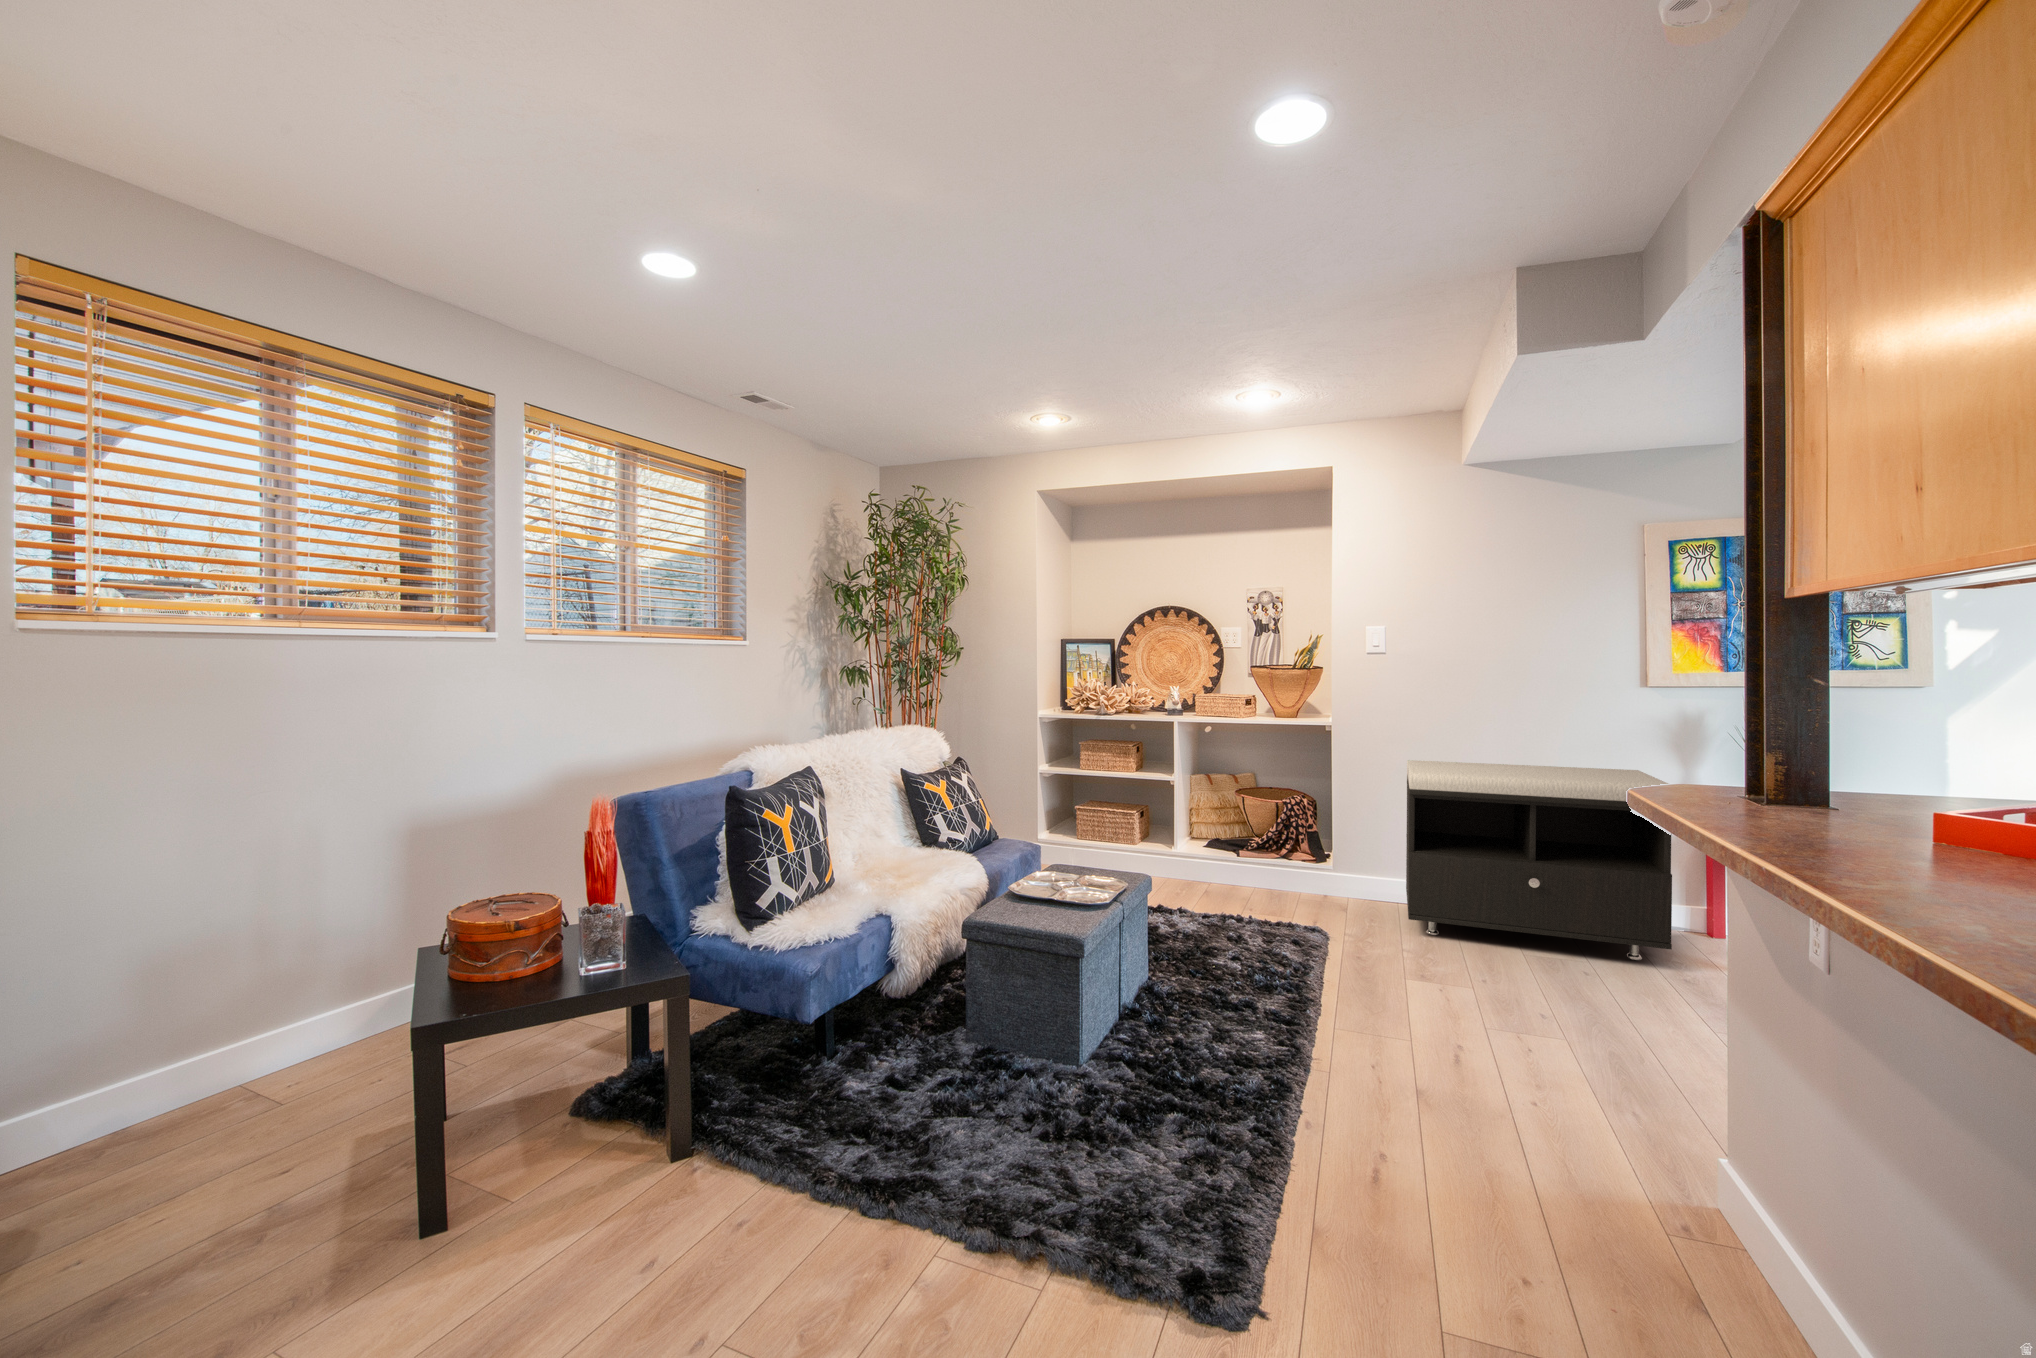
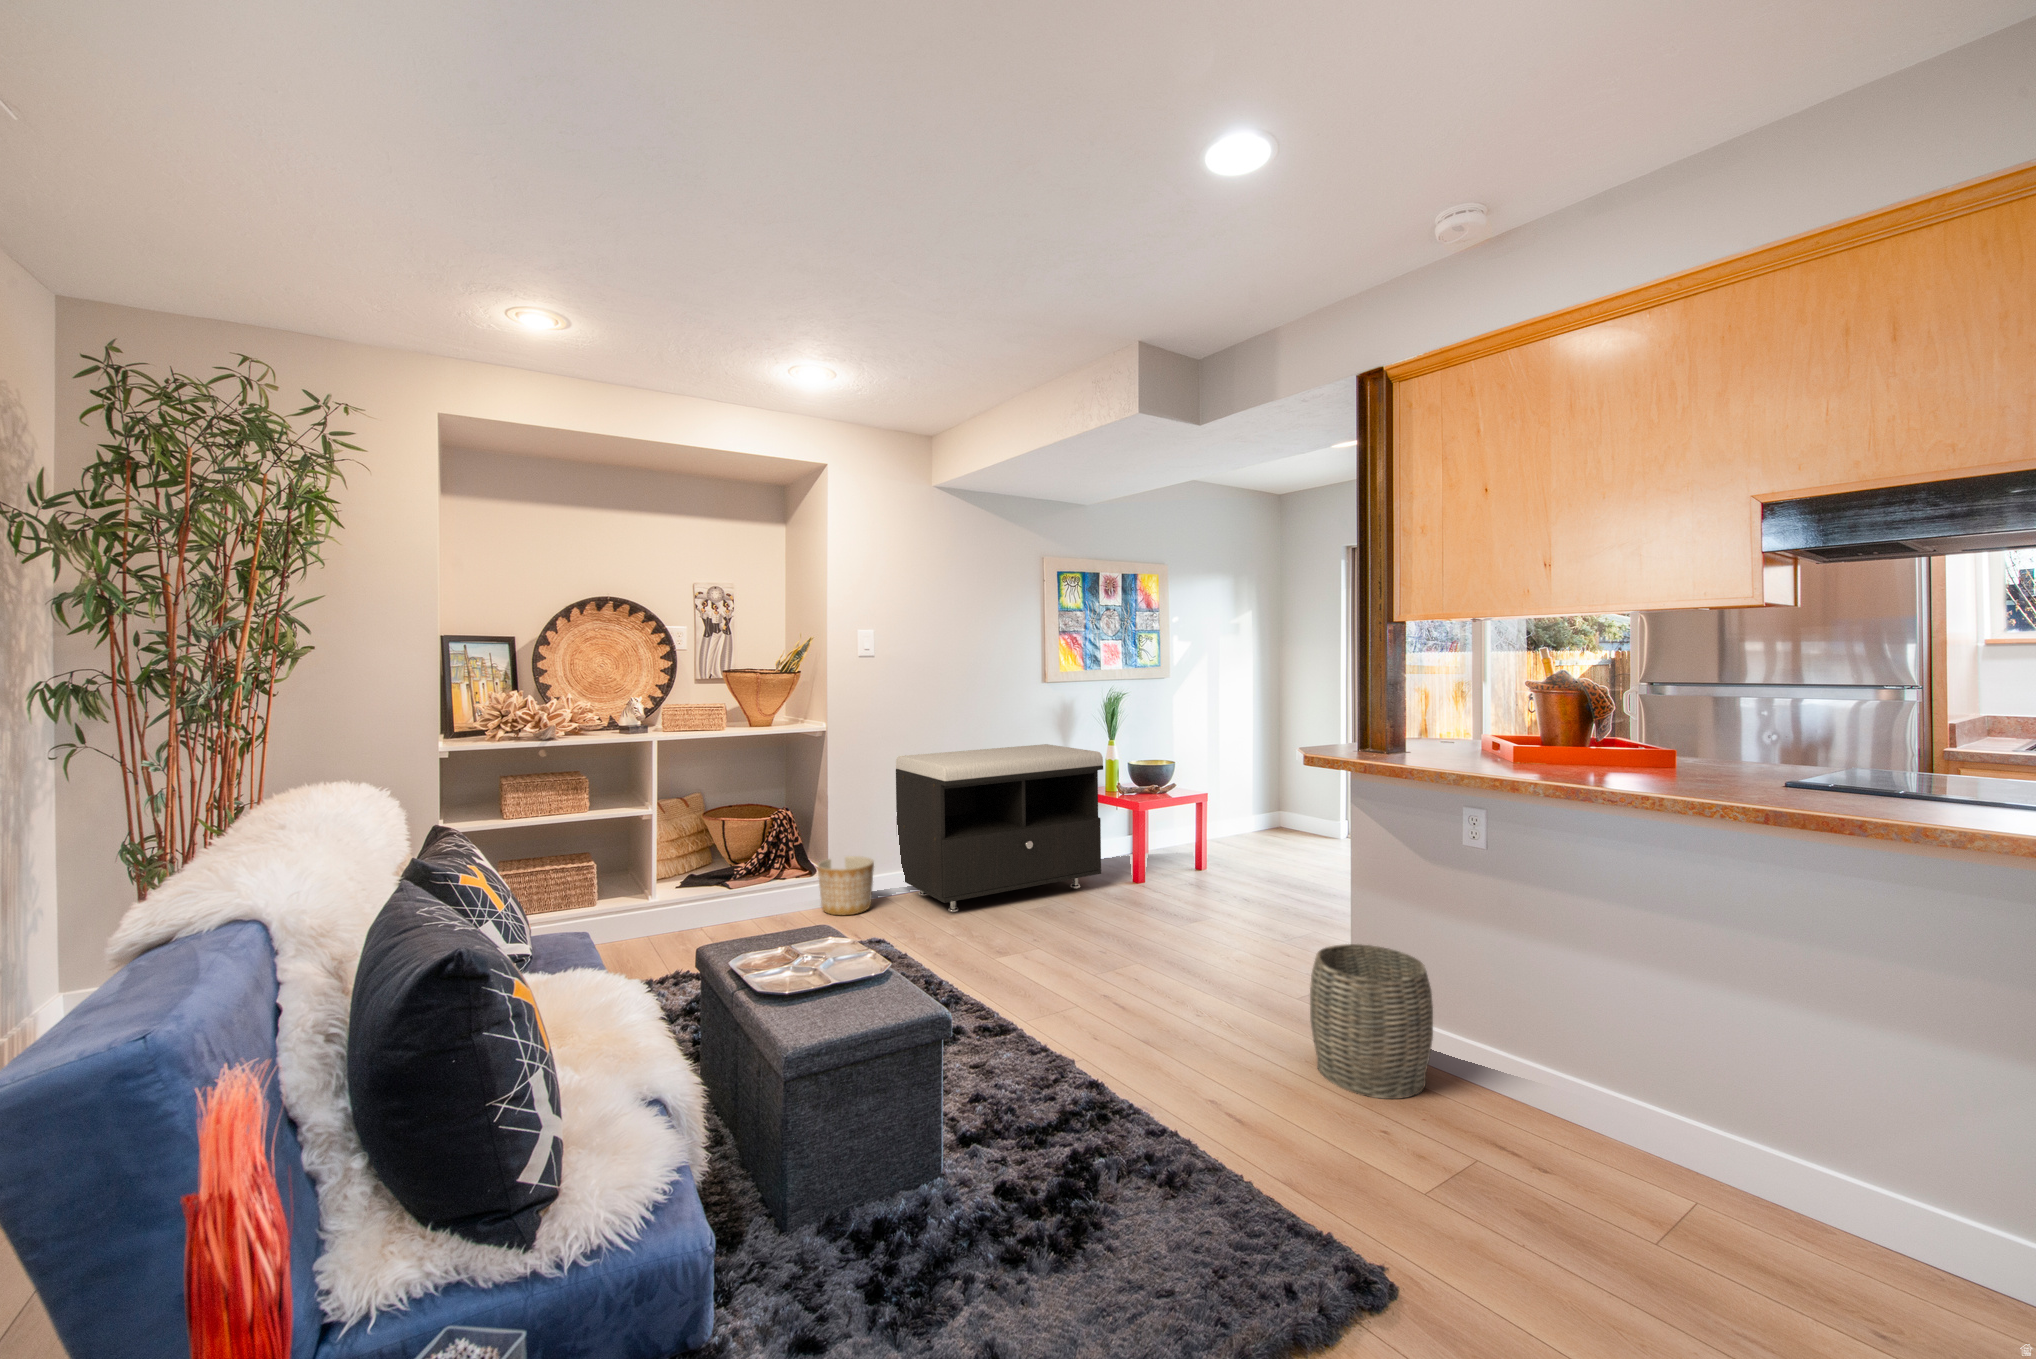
planter: none [1302,850,1360,908] -> present [817,856,874,915]
woven basket: none [1545,1064,1750,1316] -> present [1310,944,1433,1099]

